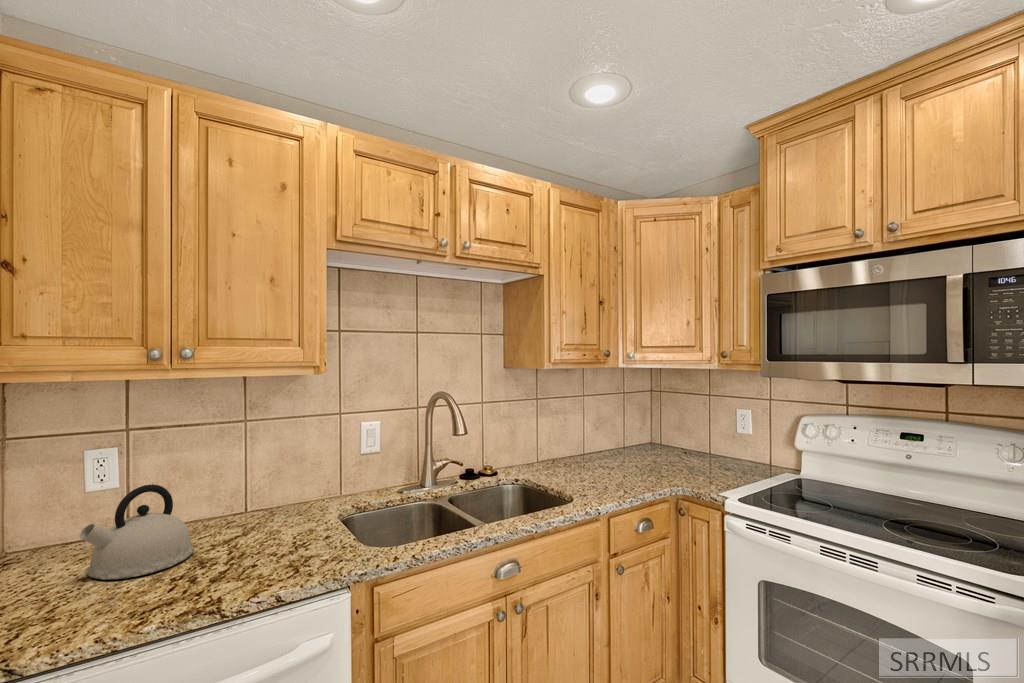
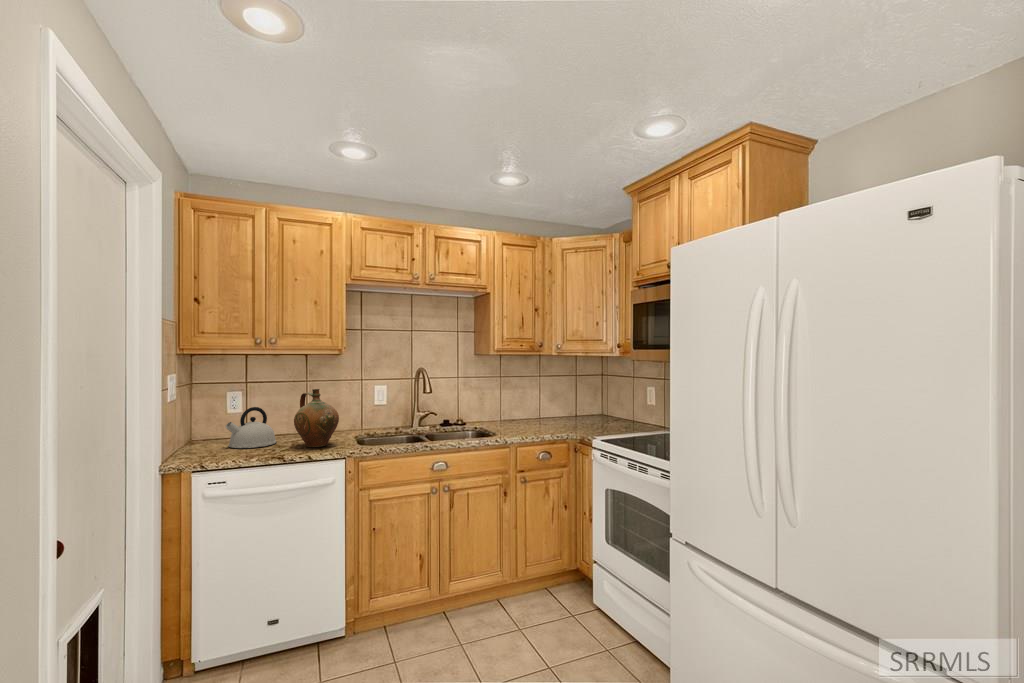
ceramic jug: none [235,445,324,562] -> present [294,389,339,447]

